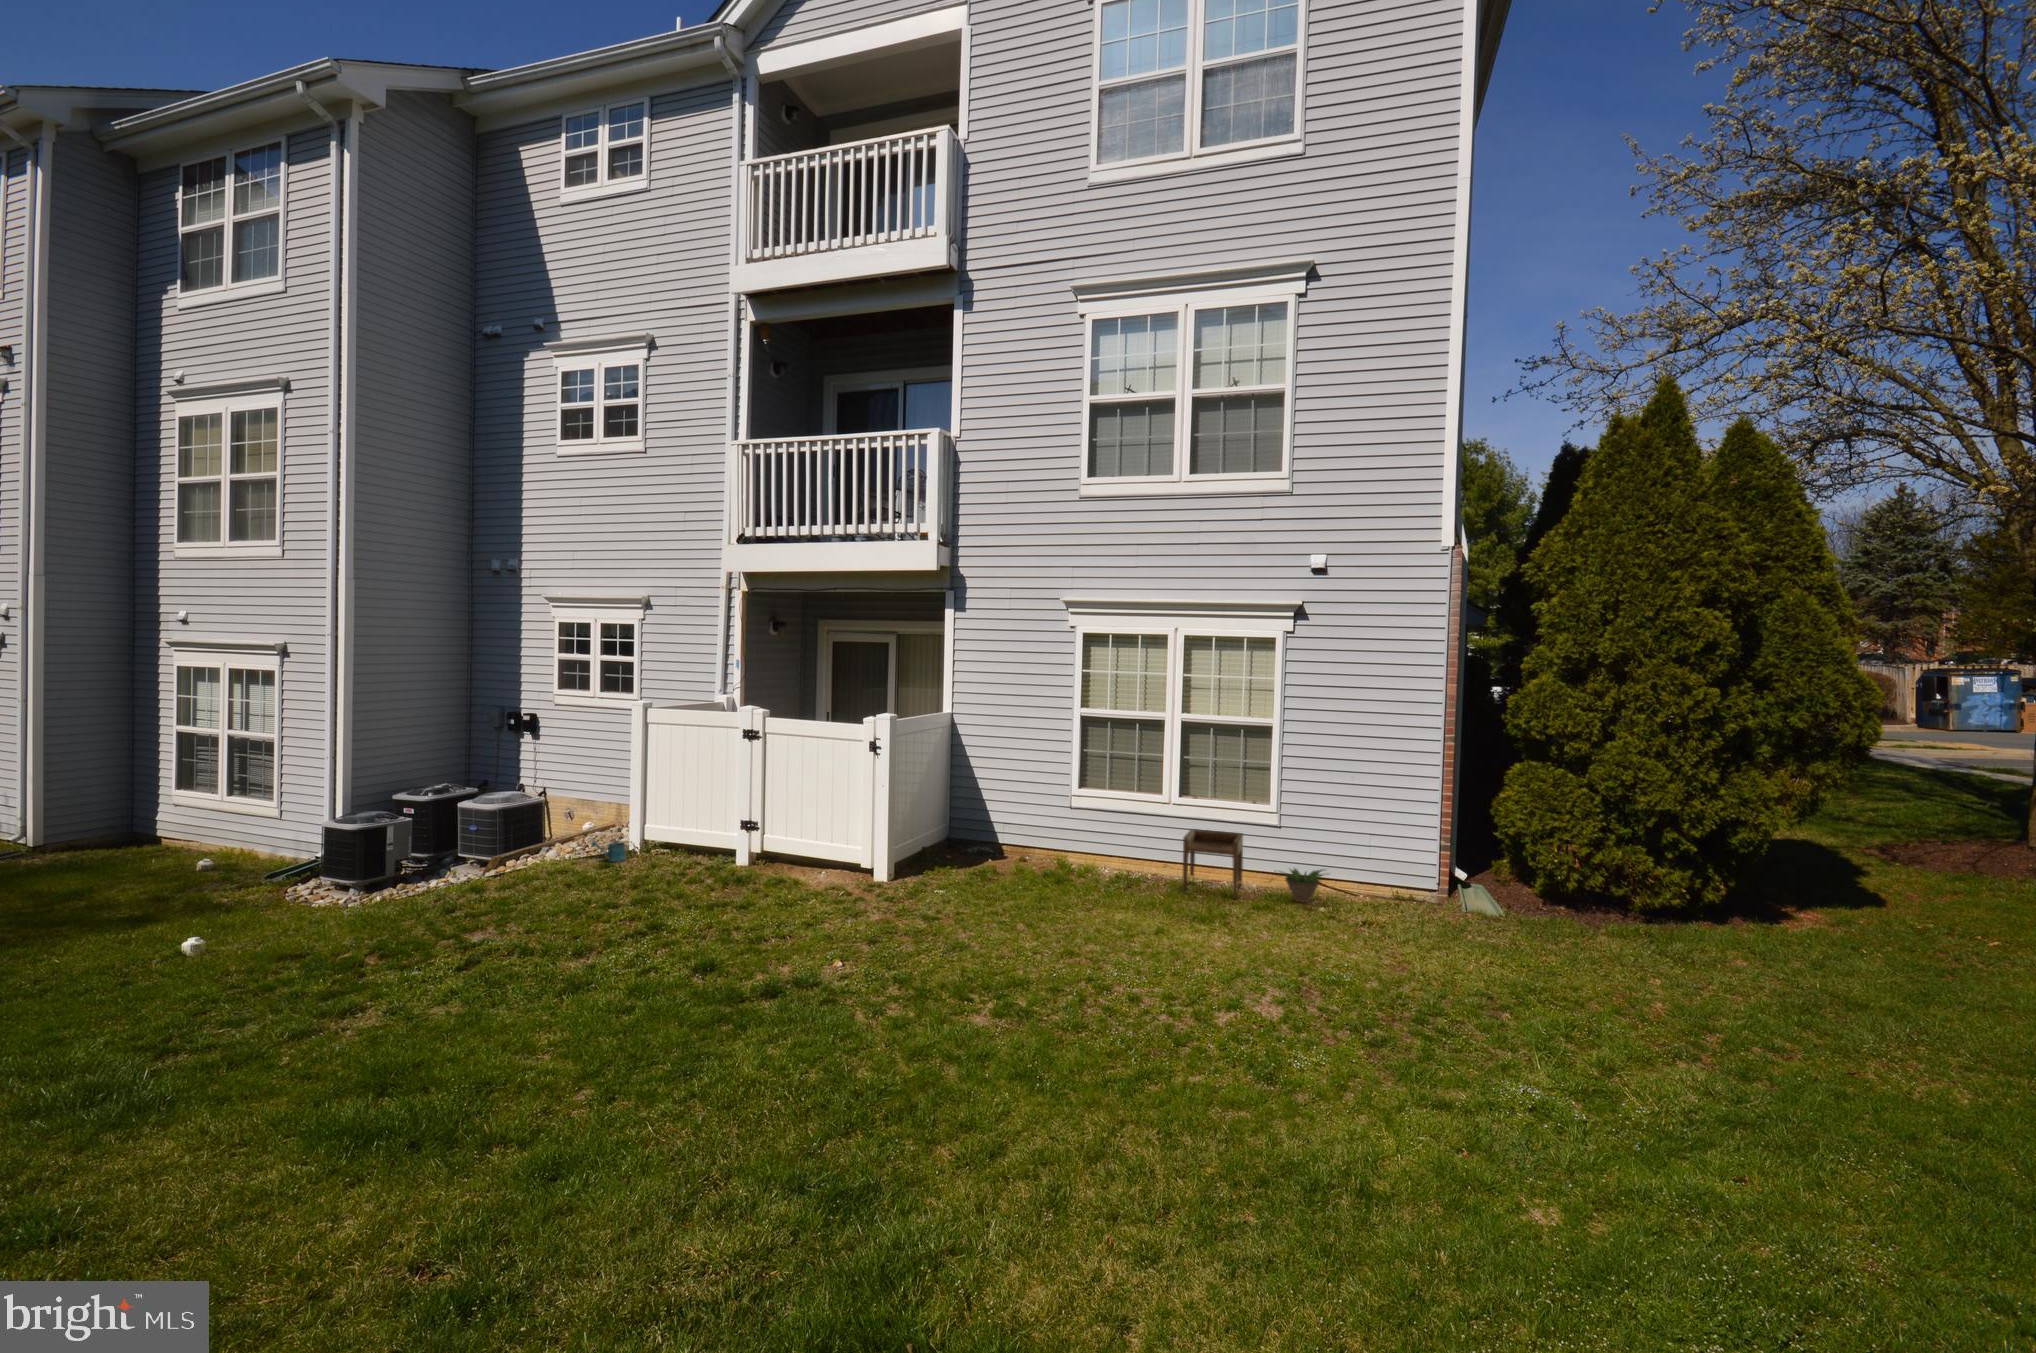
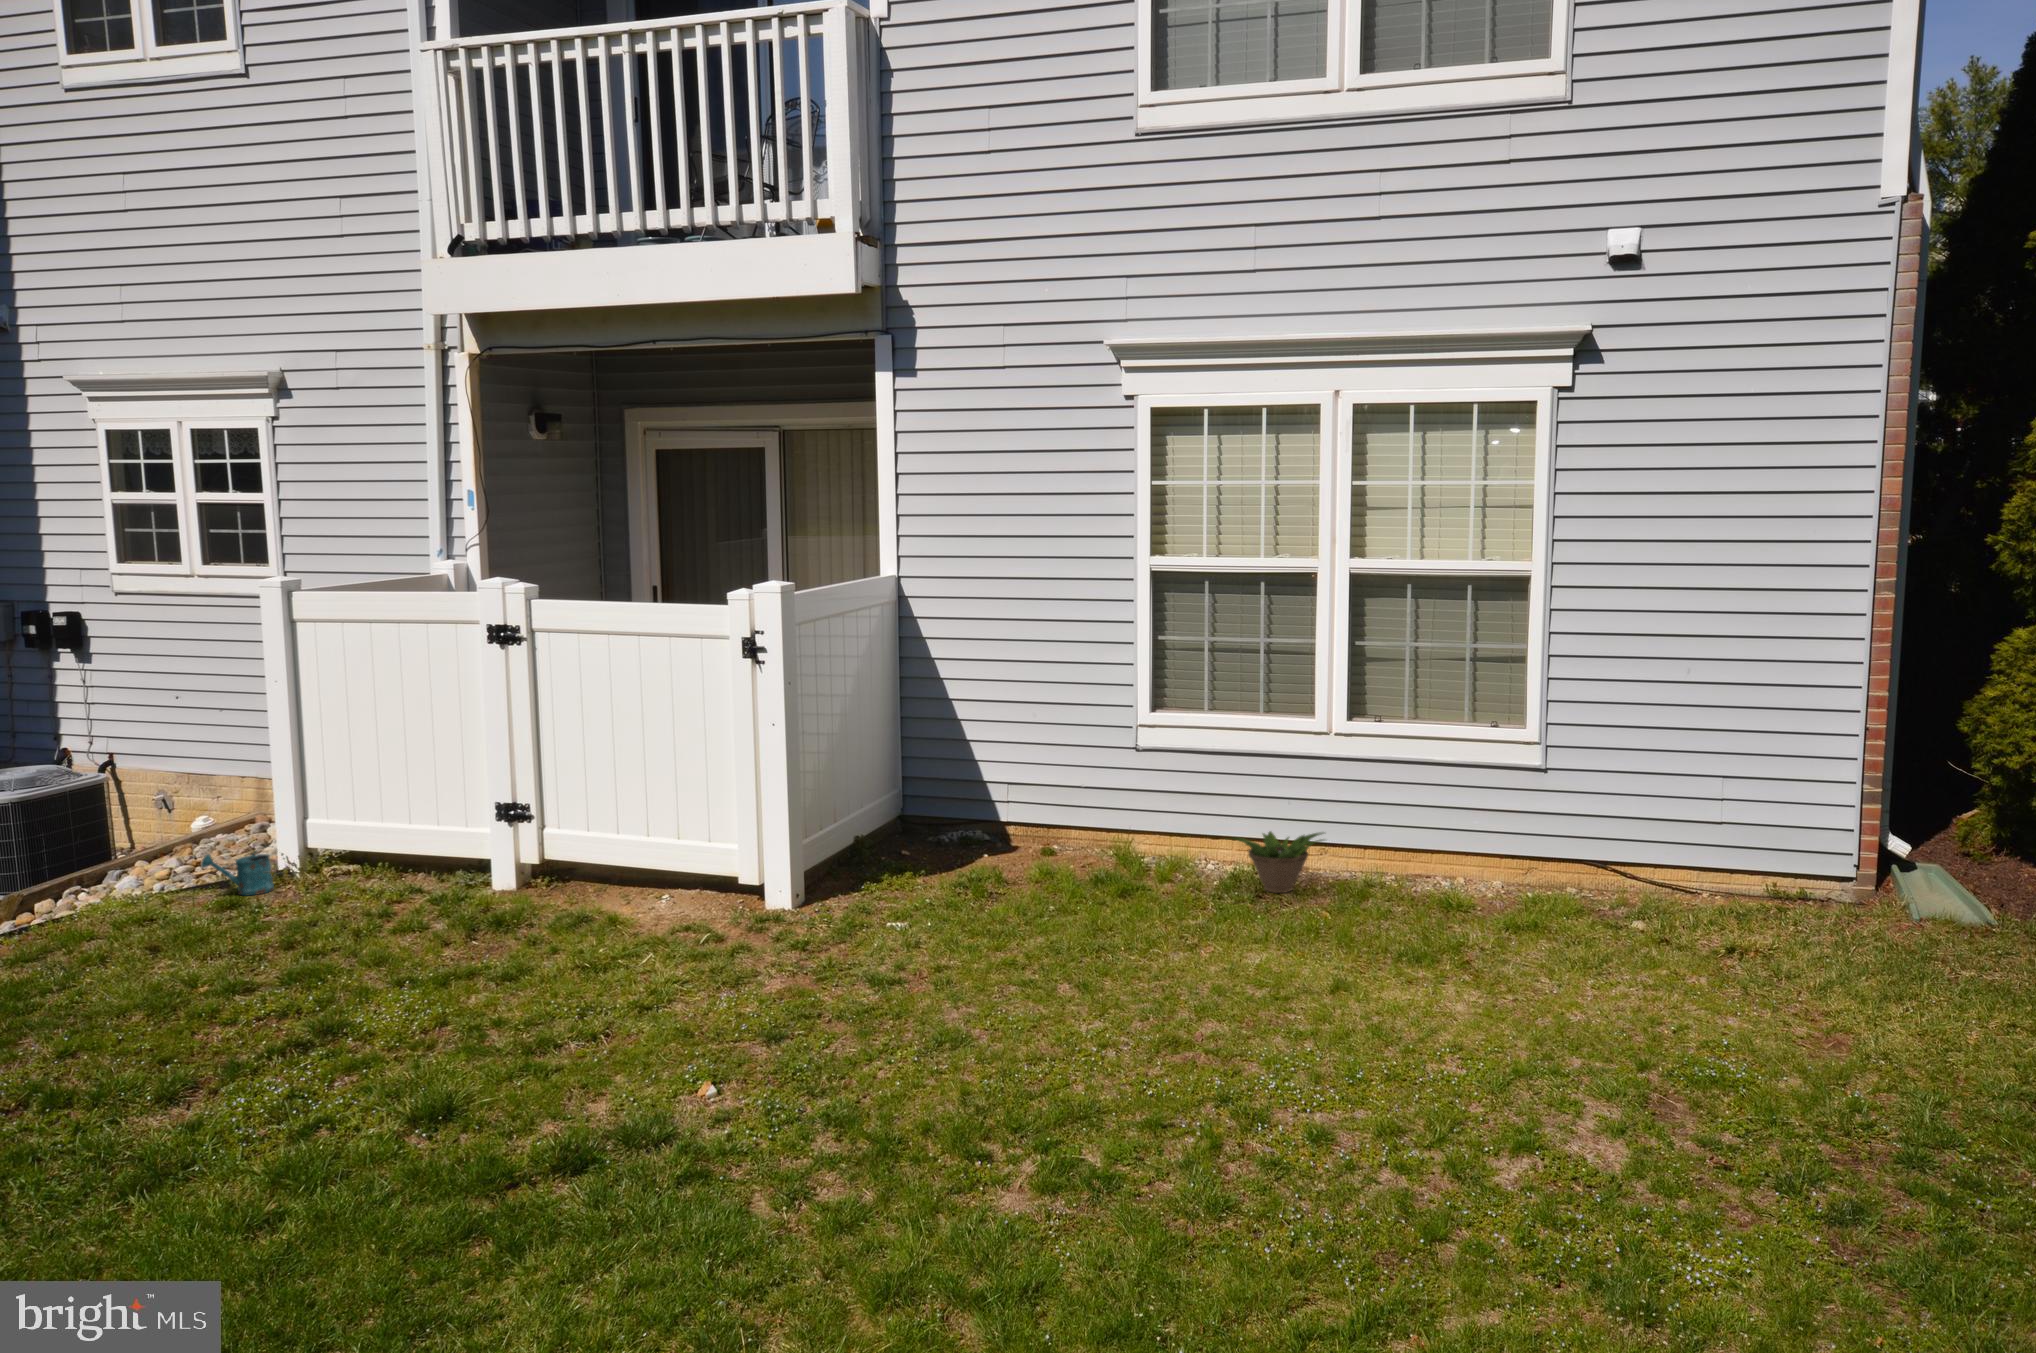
side table: present [1182,829,1243,899] -> none [1365,782,1478,913]
decorative plant: present [1281,869,1328,903] -> present [1235,831,1323,893]

